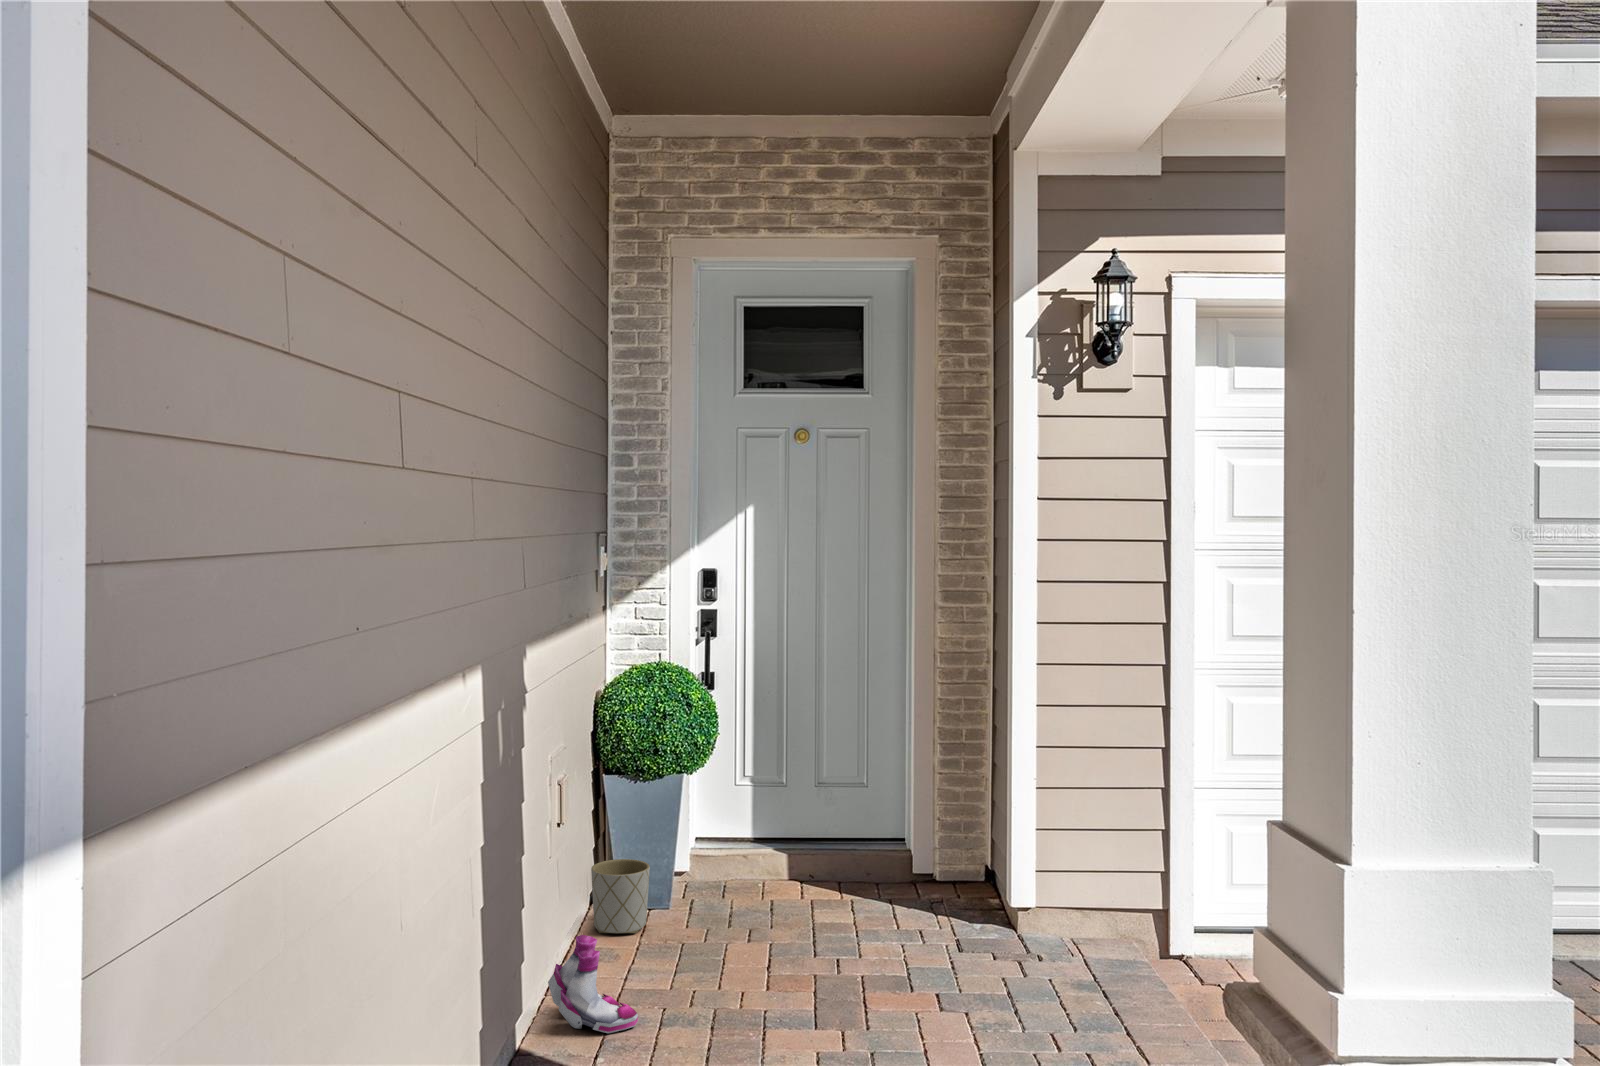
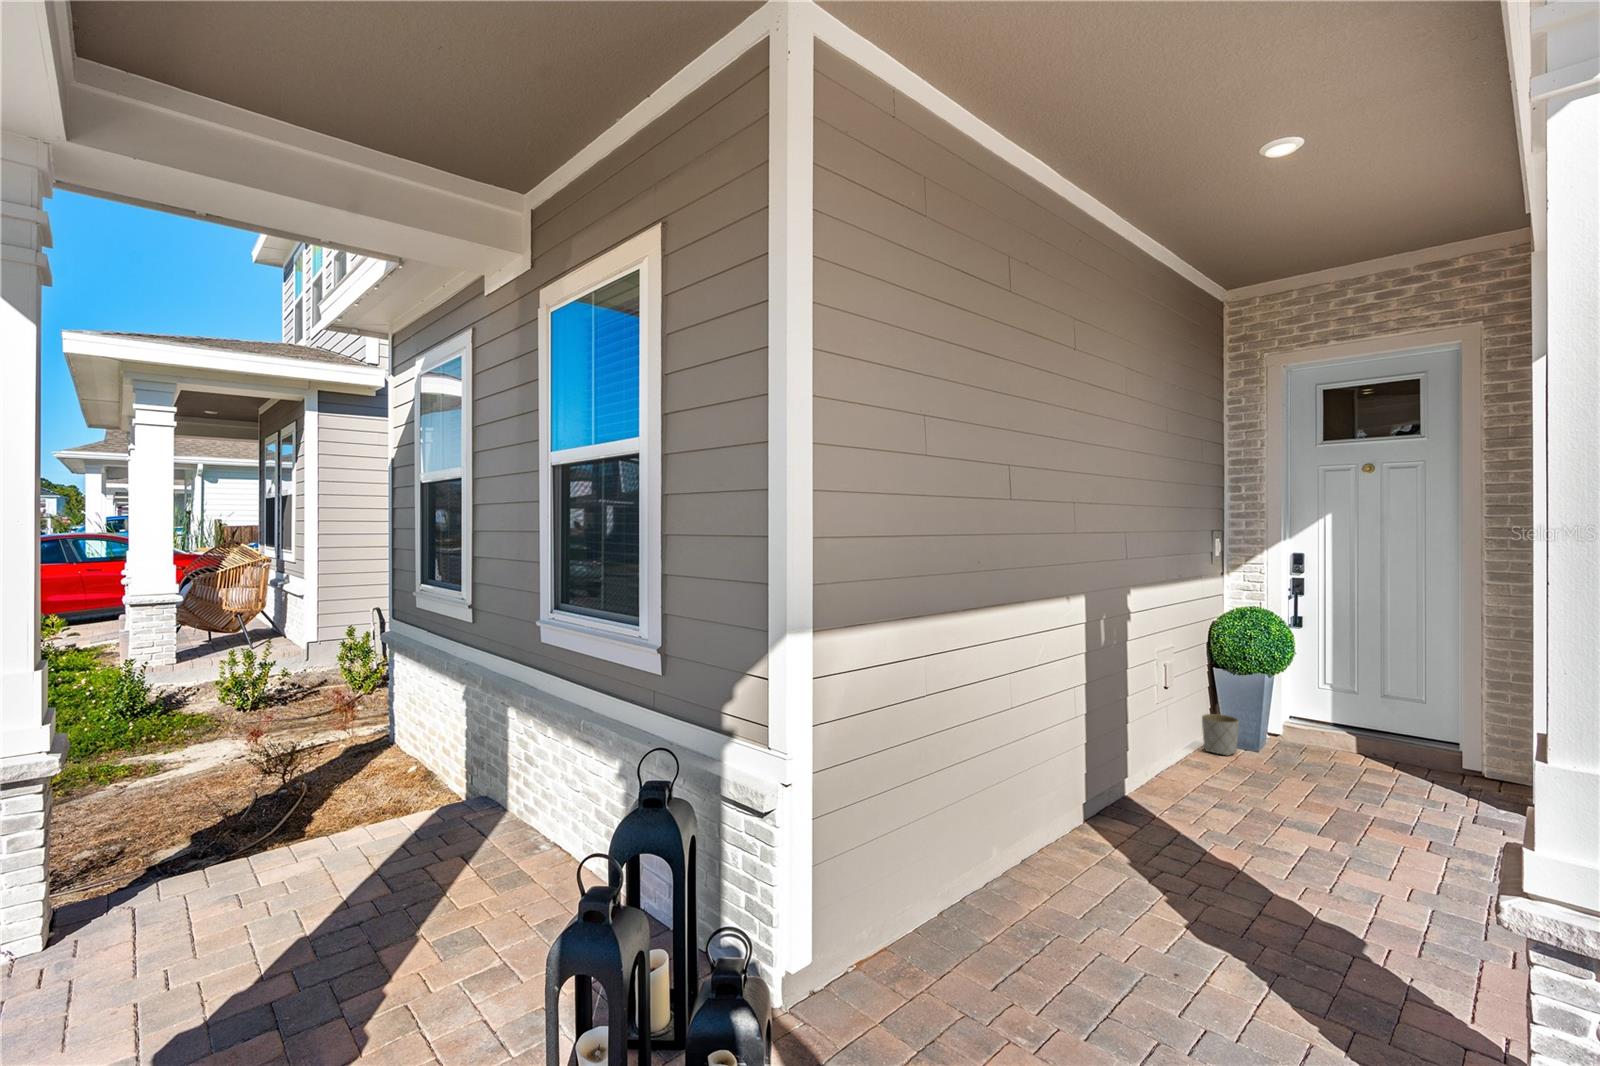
boots: present [548,935,638,1033] -> none [1158,741,1205,793]

